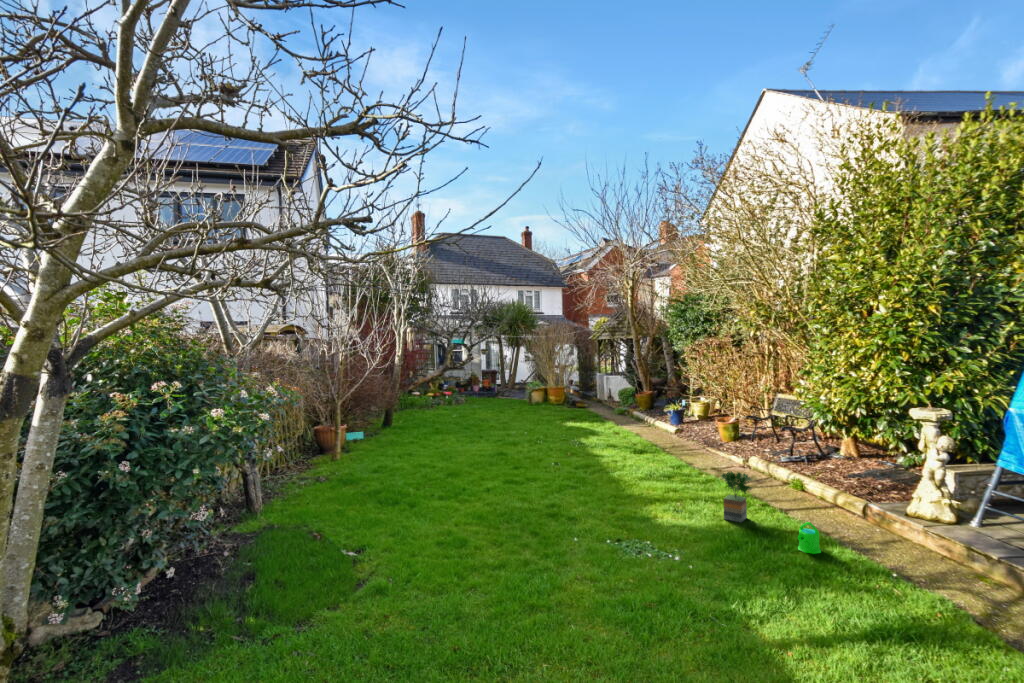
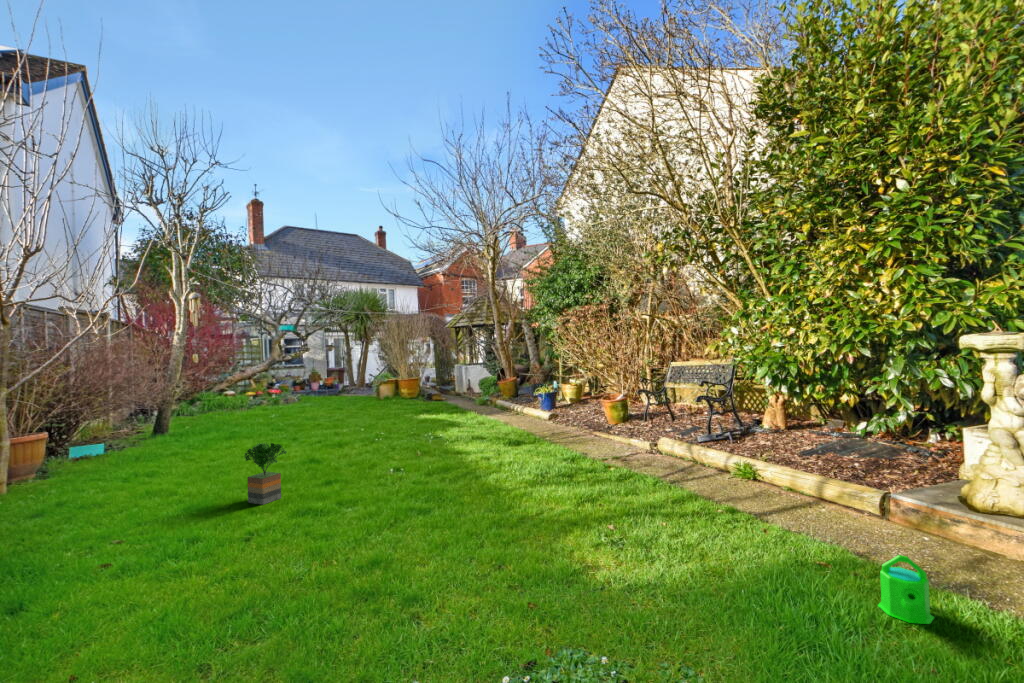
potted tree: present [721,471,752,523] -> present [244,443,287,505]

